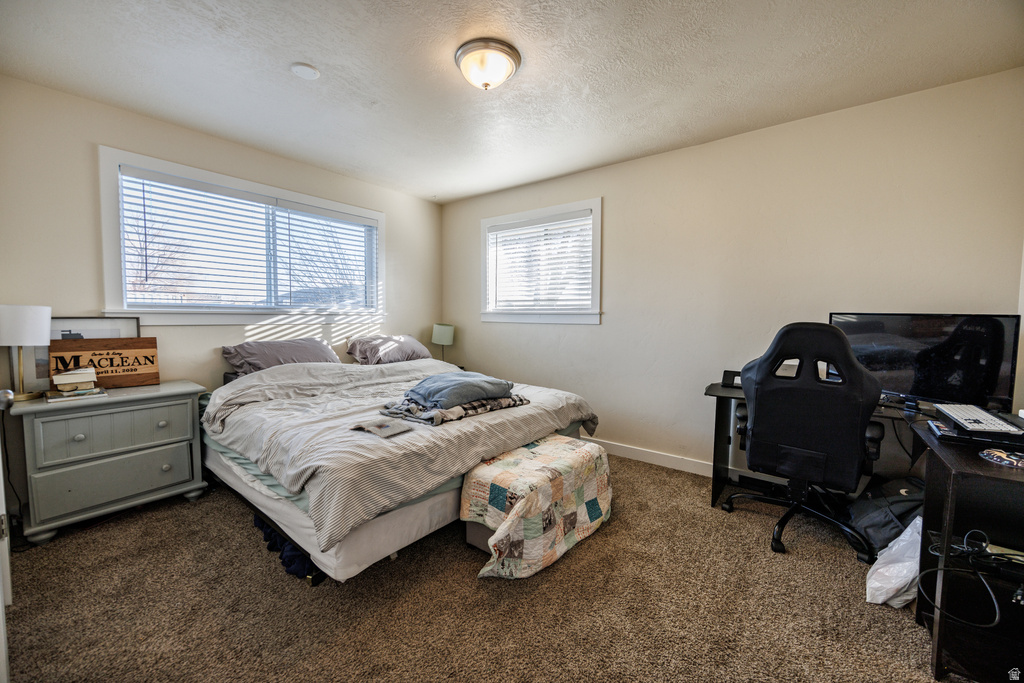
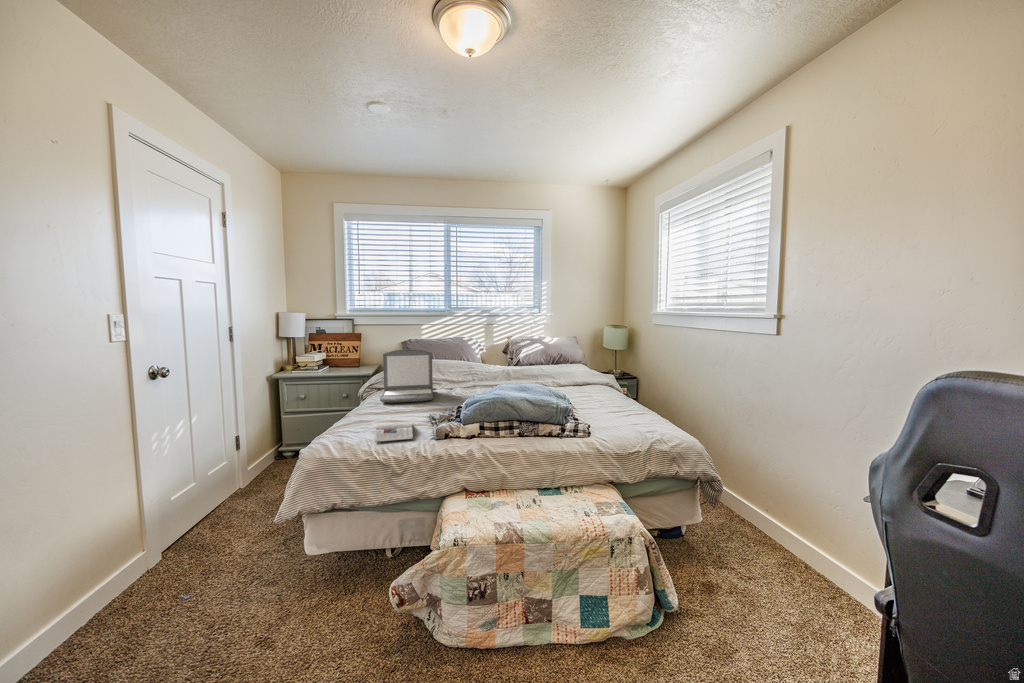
laptop: none [265,349,346,412] -> present [380,350,433,403]

